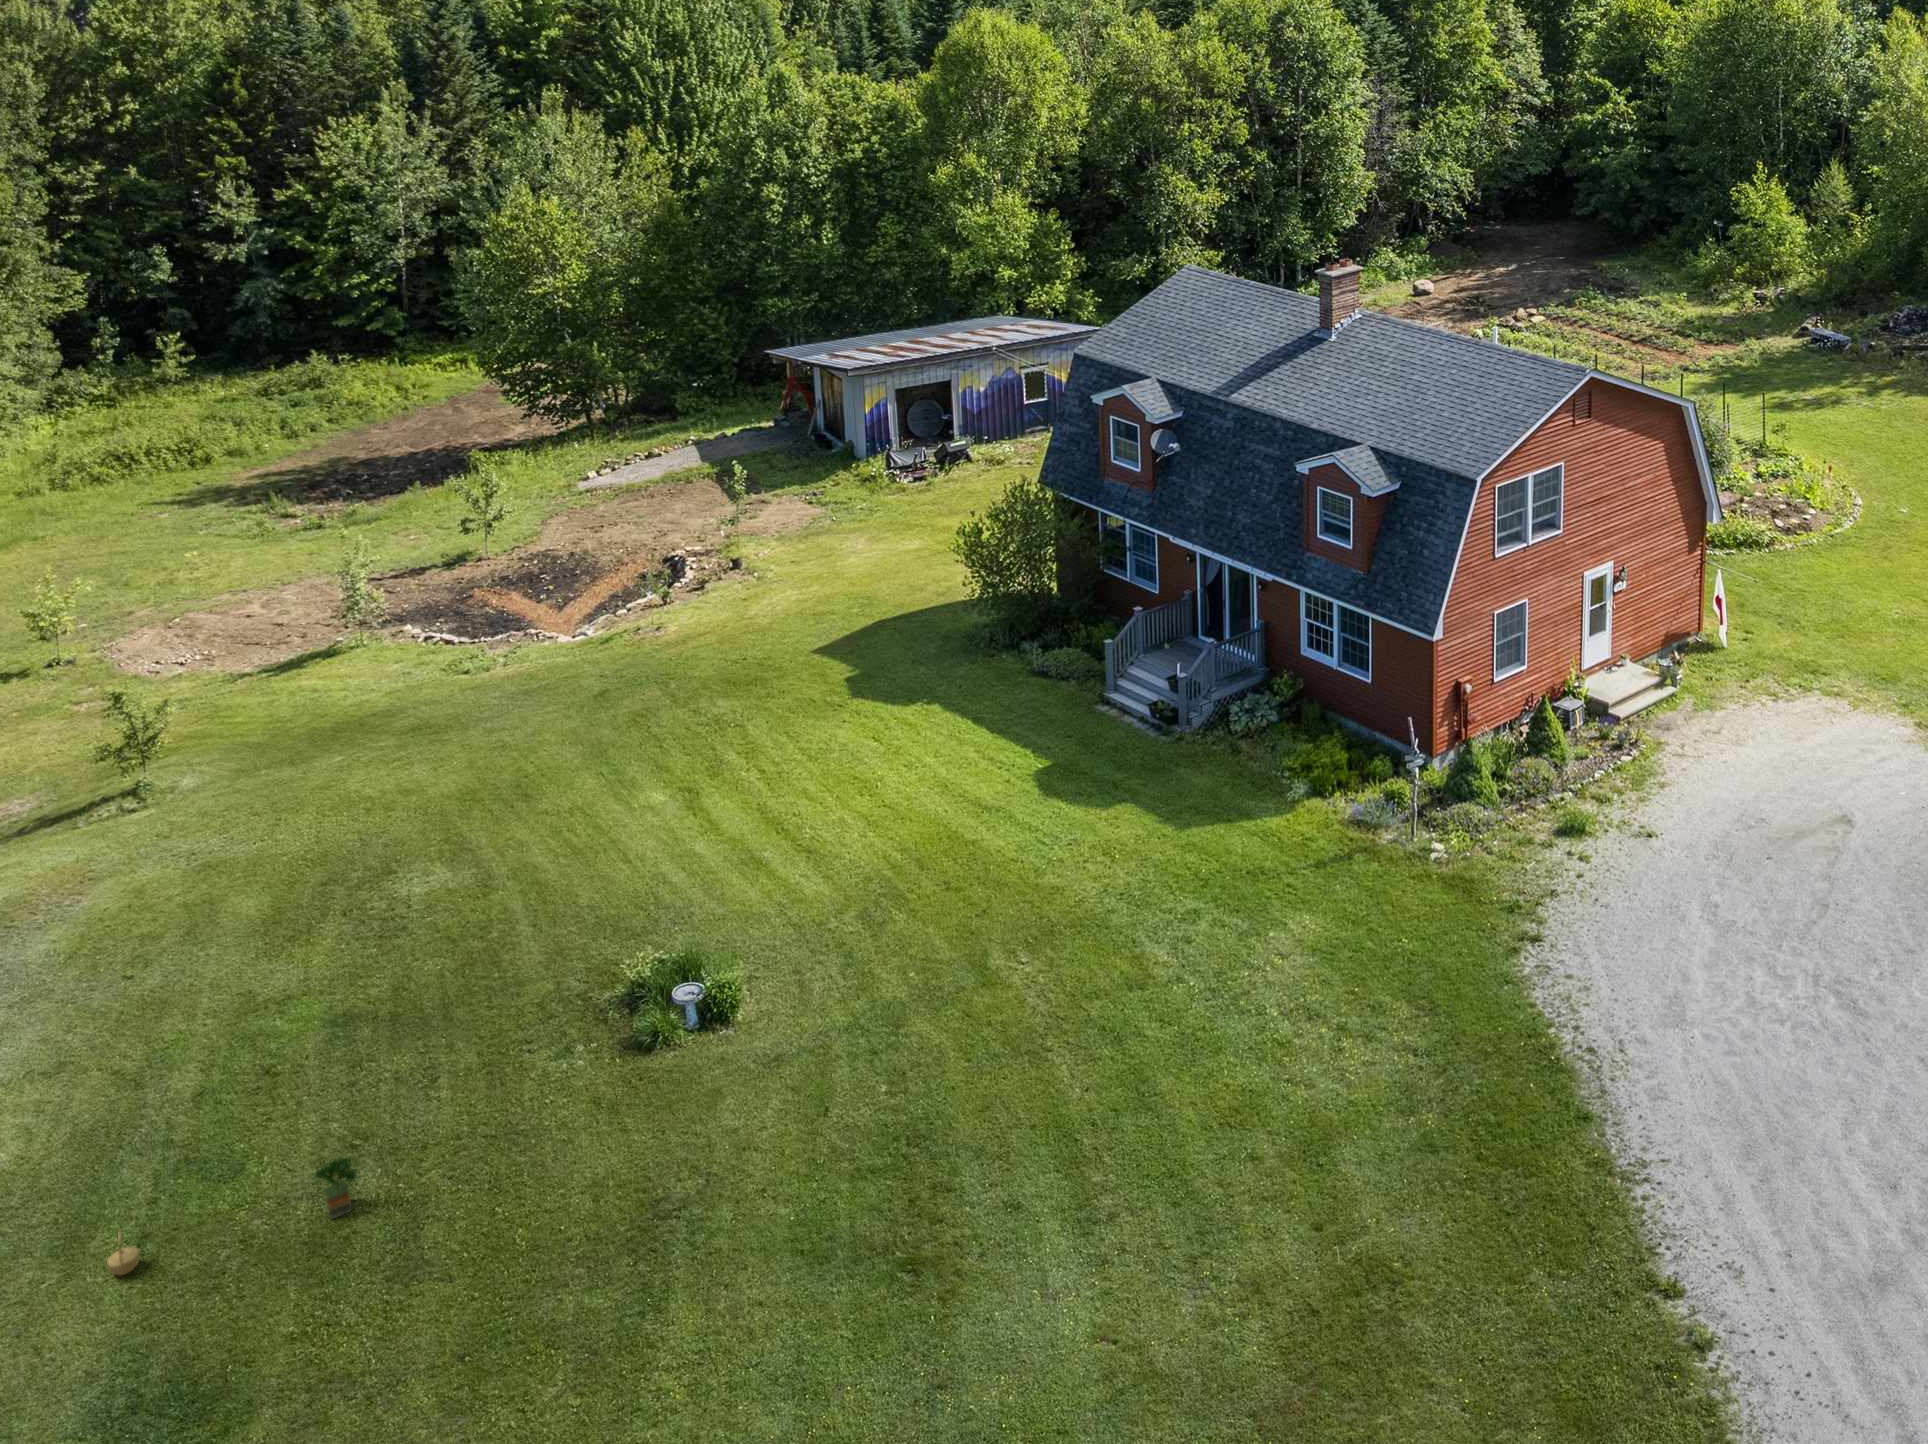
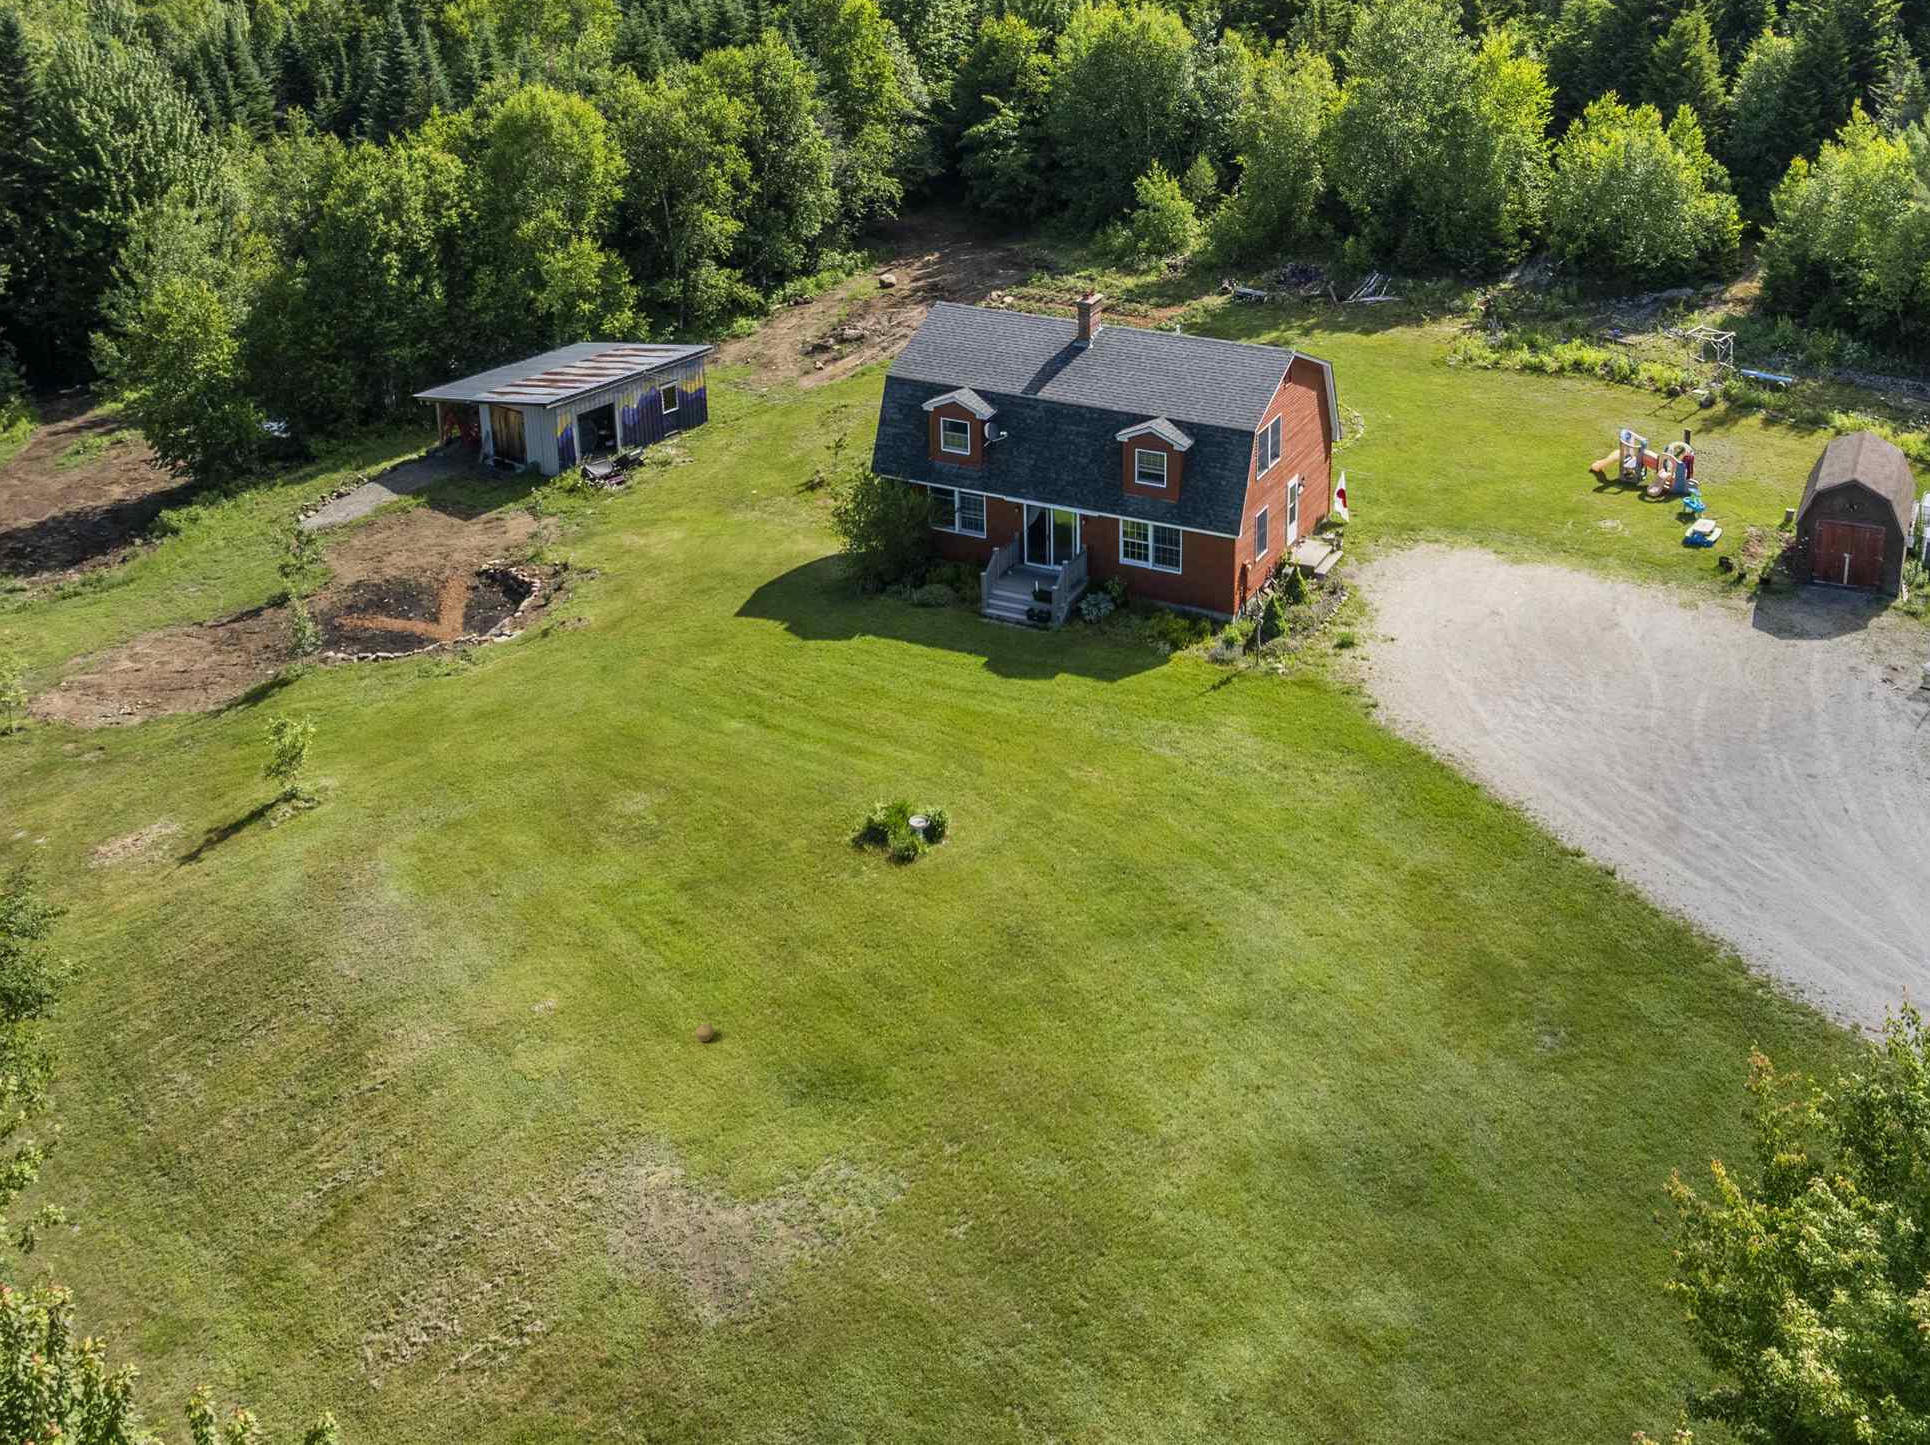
potted tree: present [314,1158,357,1219] -> none [792,947,820,988]

